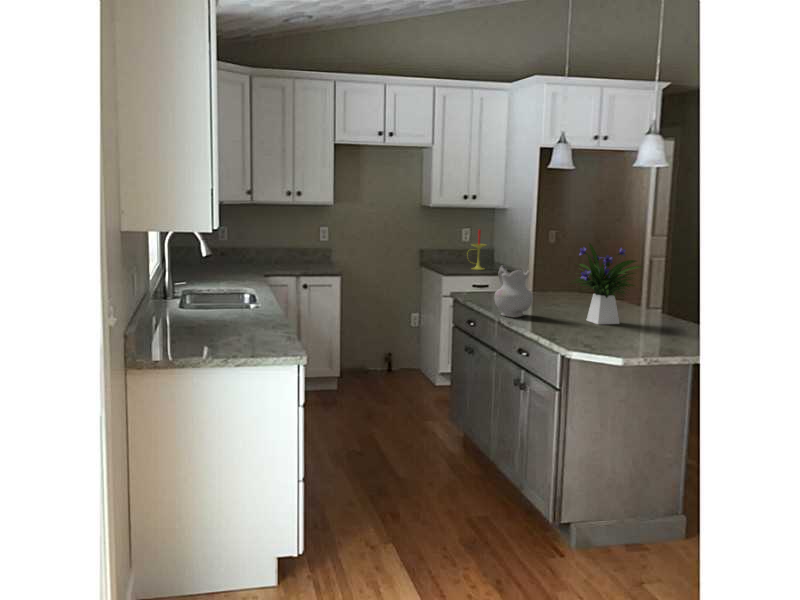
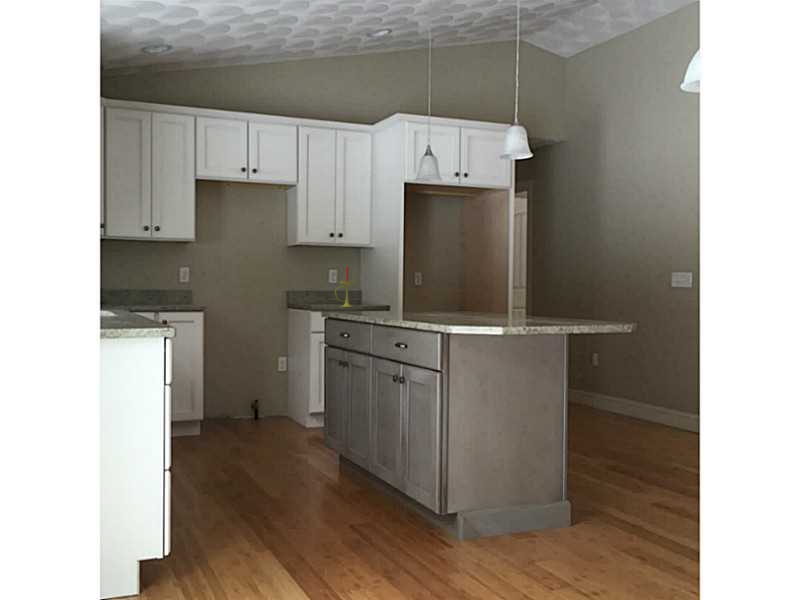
flower arrangement: present [573,243,642,324] -> none [438,237,515,319]
ceramic pitcher: present [494,265,533,318] -> none [368,266,407,316]

